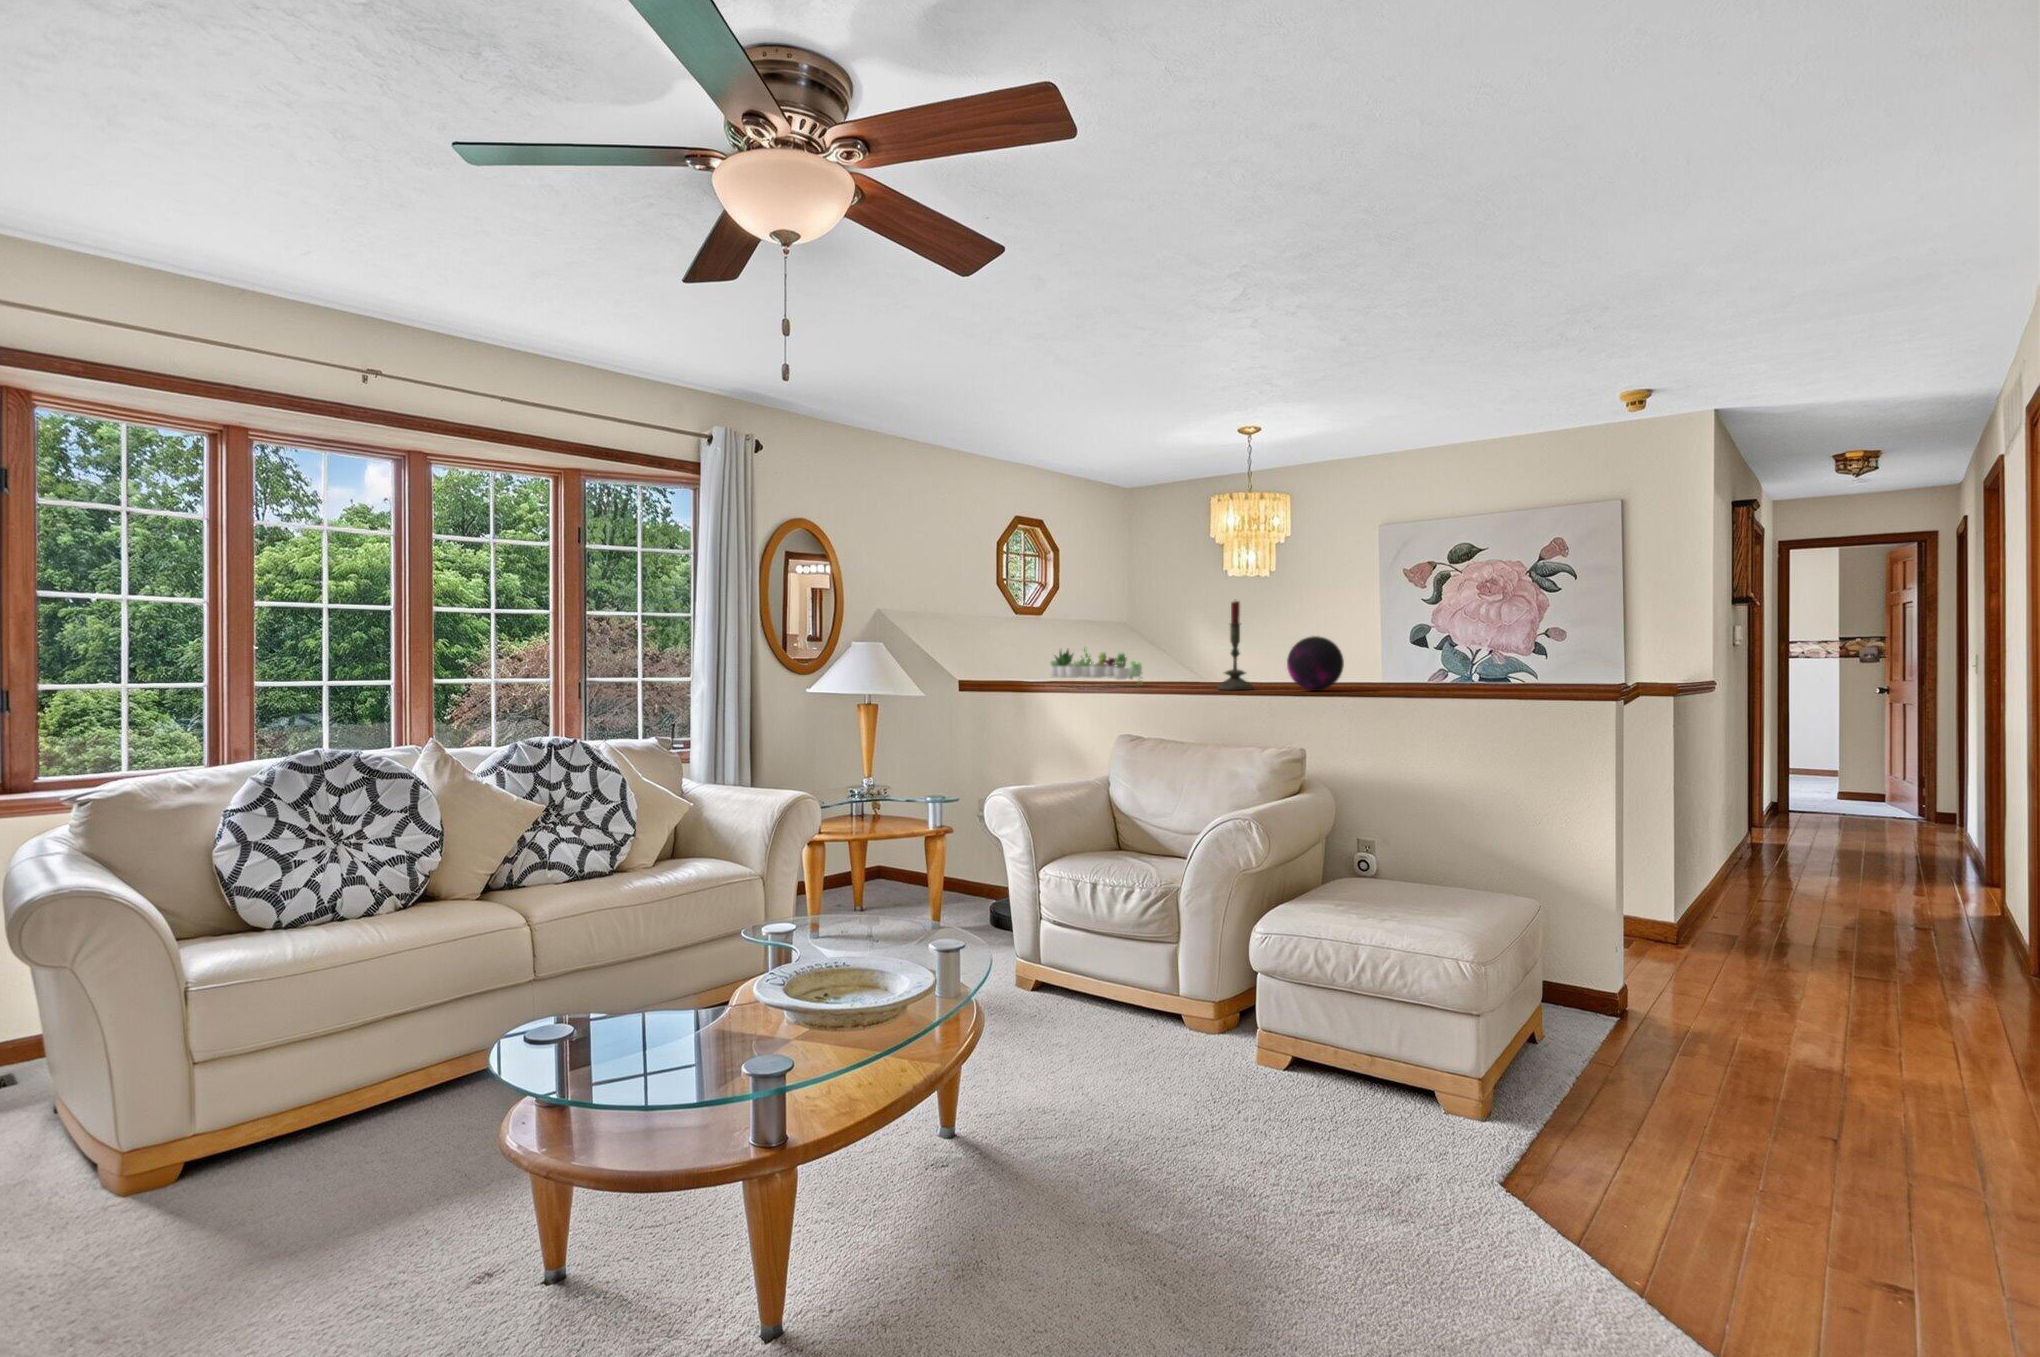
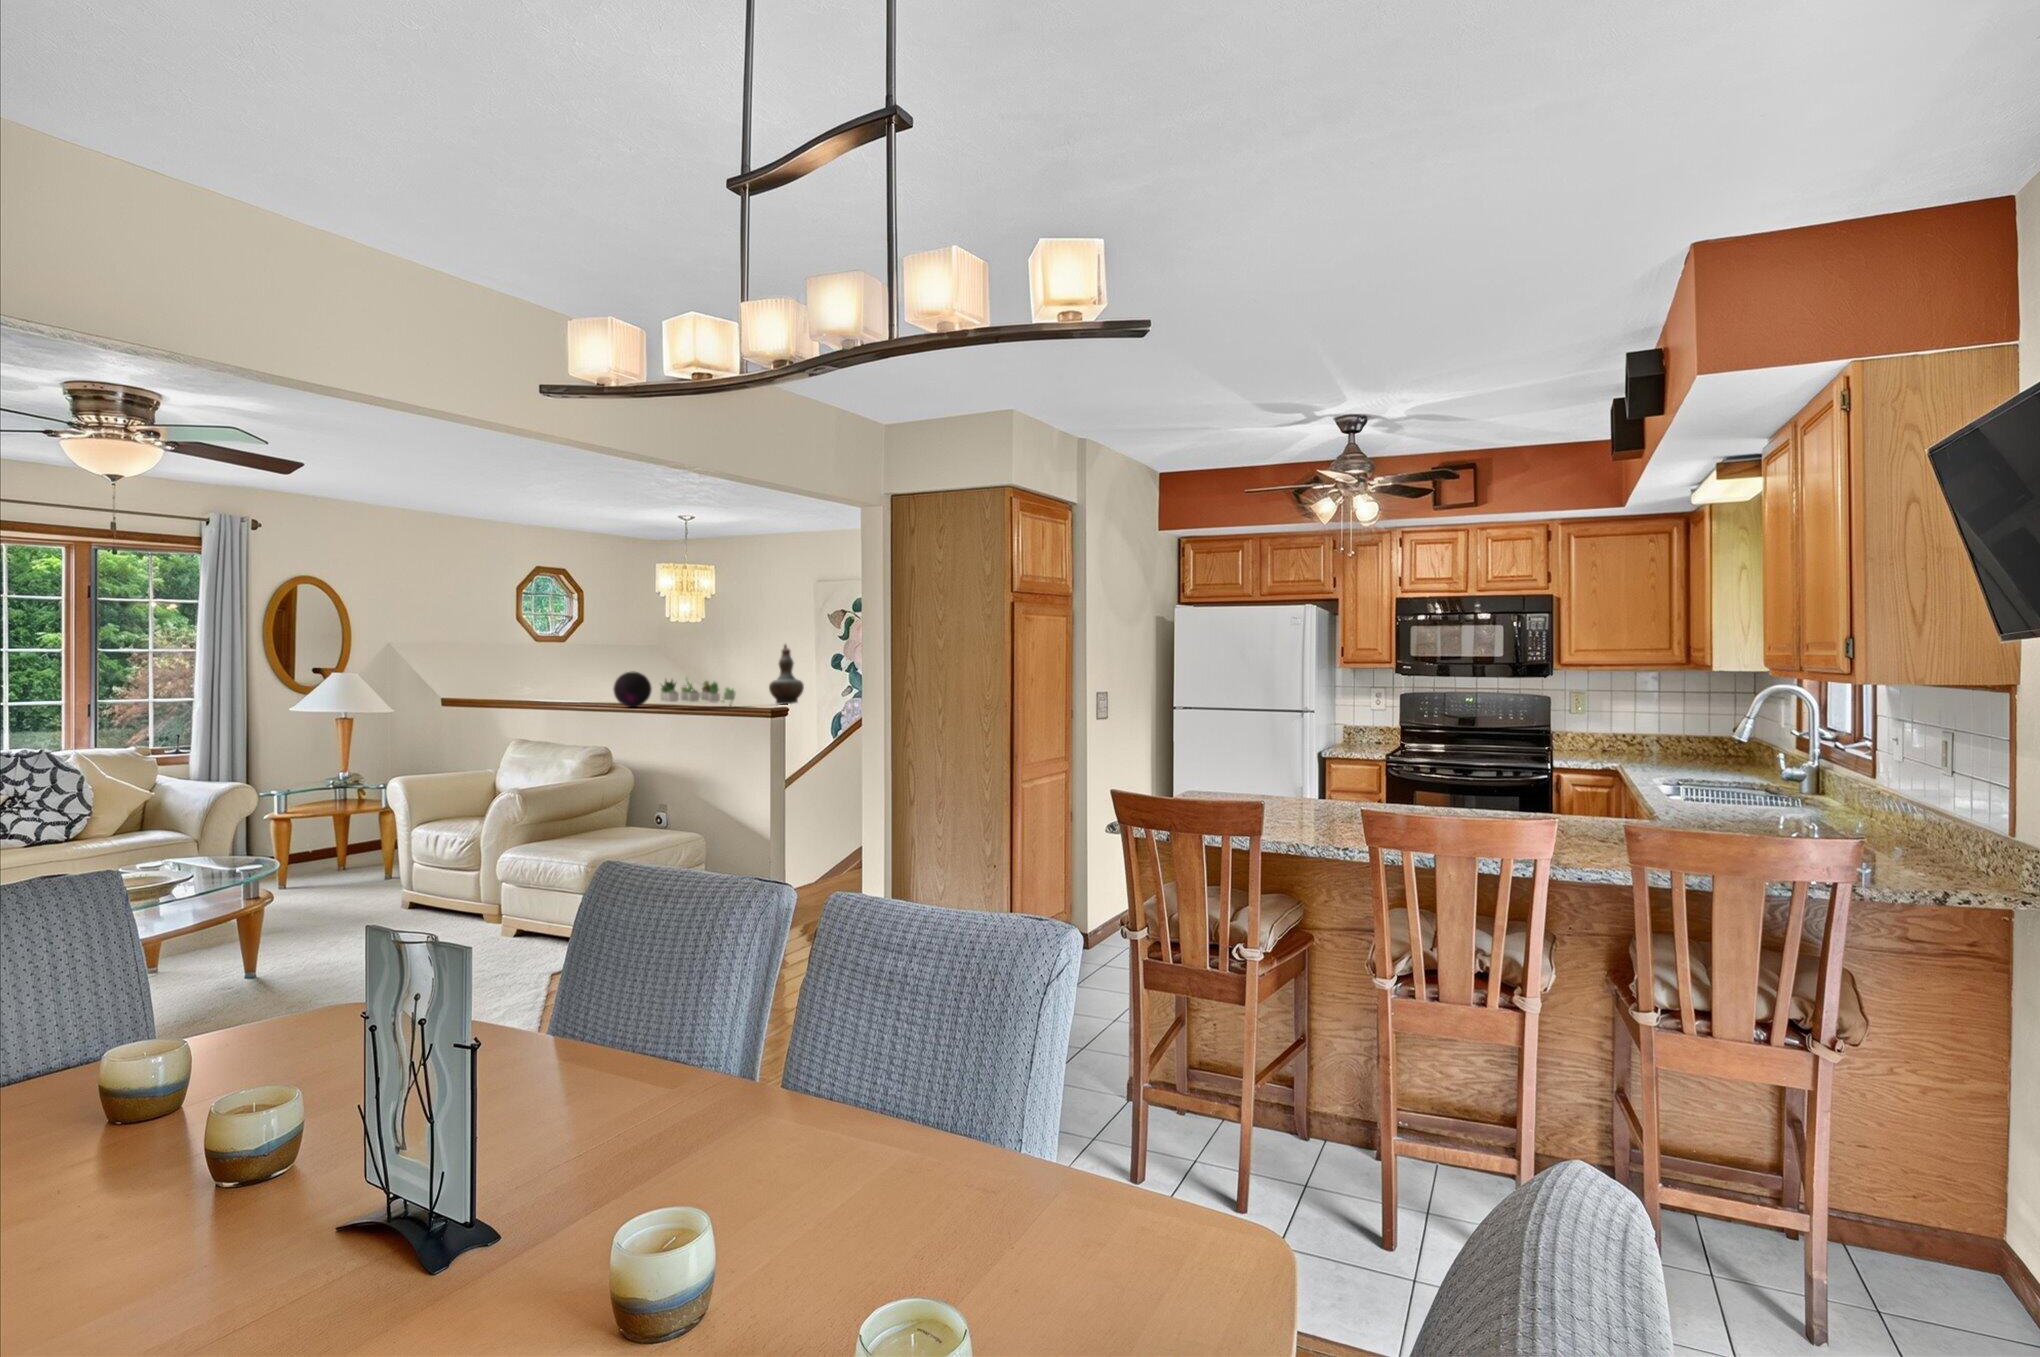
decorative vase: none [1529,591,1590,689] -> present [769,645,804,704]
candle: present [1217,601,1253,690] -> none [578,645,604,707]
succulent plant: present [1049,648,1142,684] -> present [660,679,735,705]

